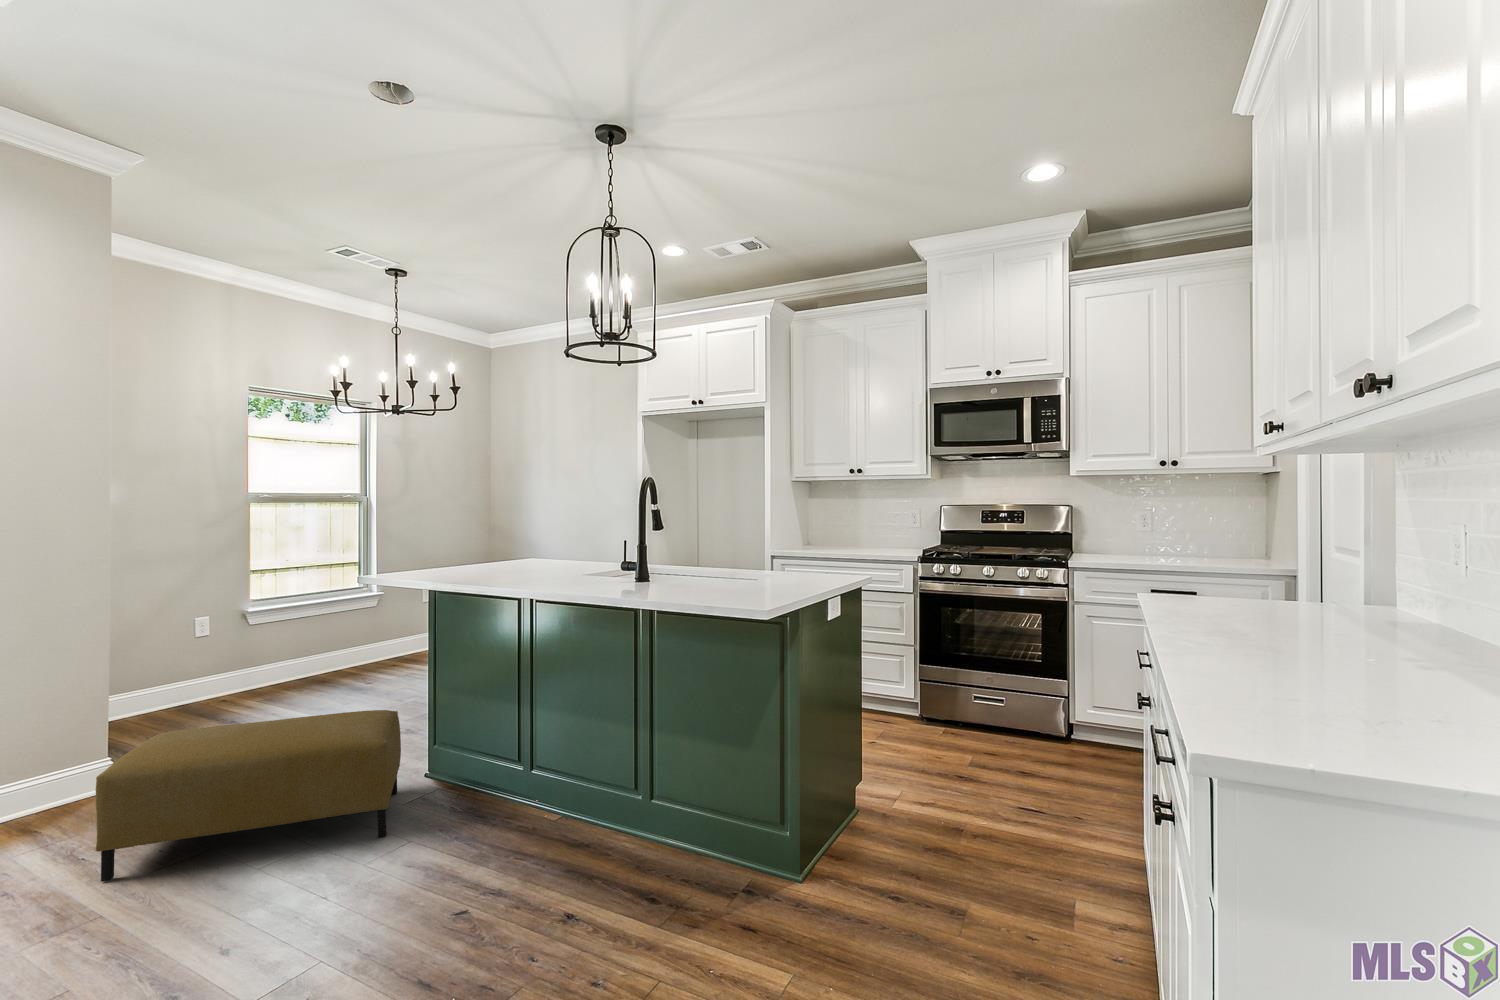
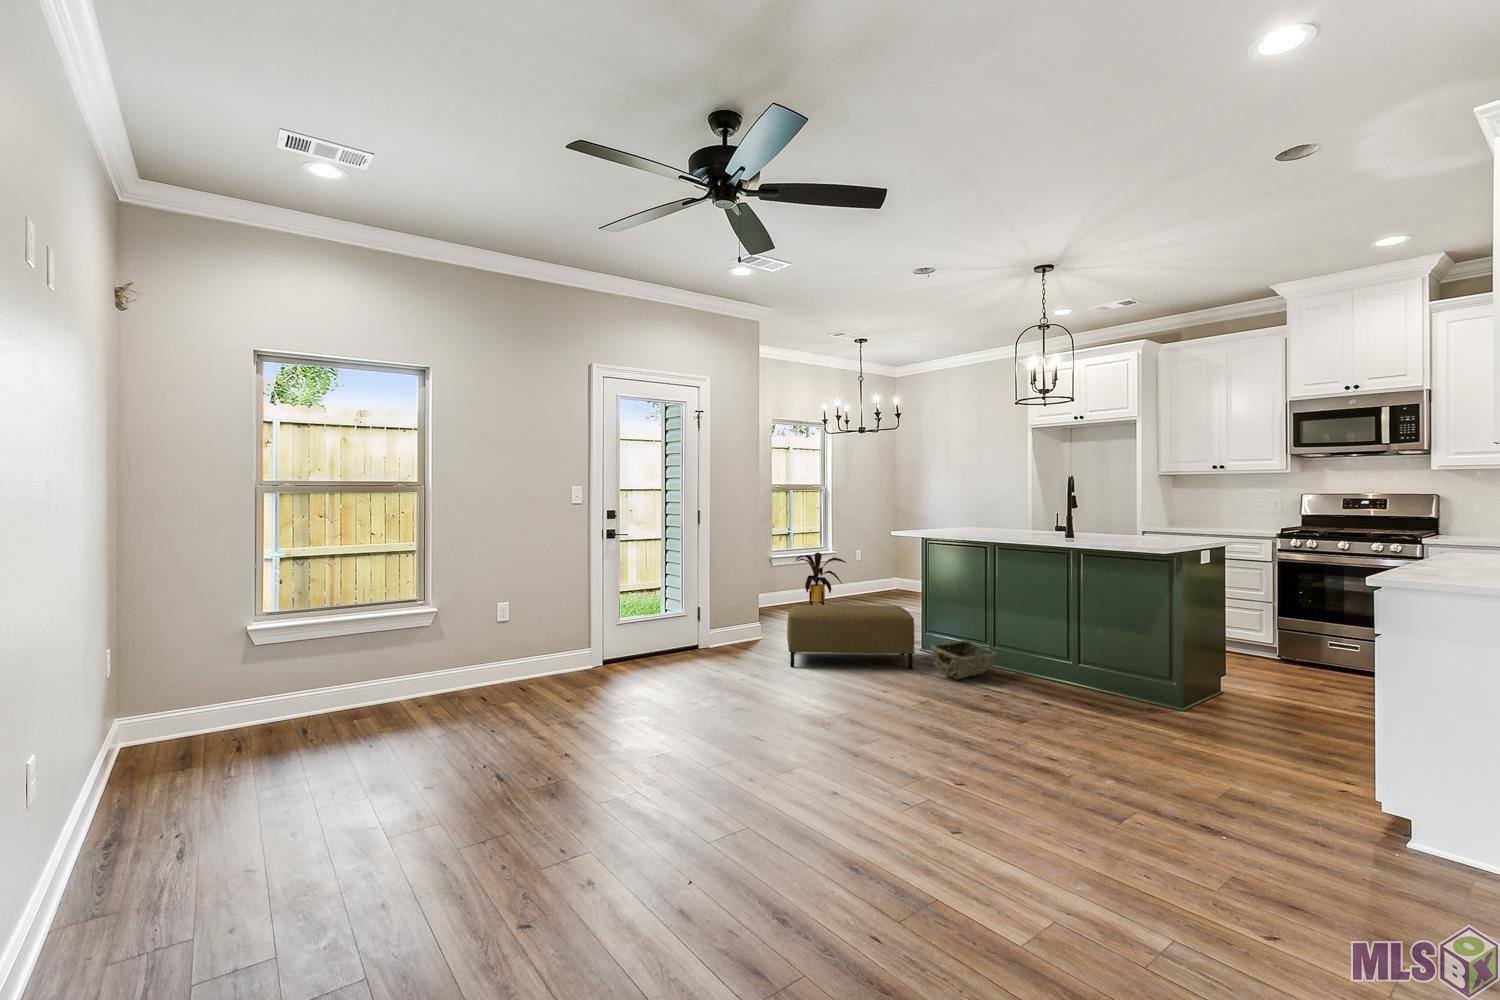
house plant: none [278,597,374,690] -> present [796,552,846,605]
woven basket: none [407,766,539,859] -> present [931,641,997,679]

